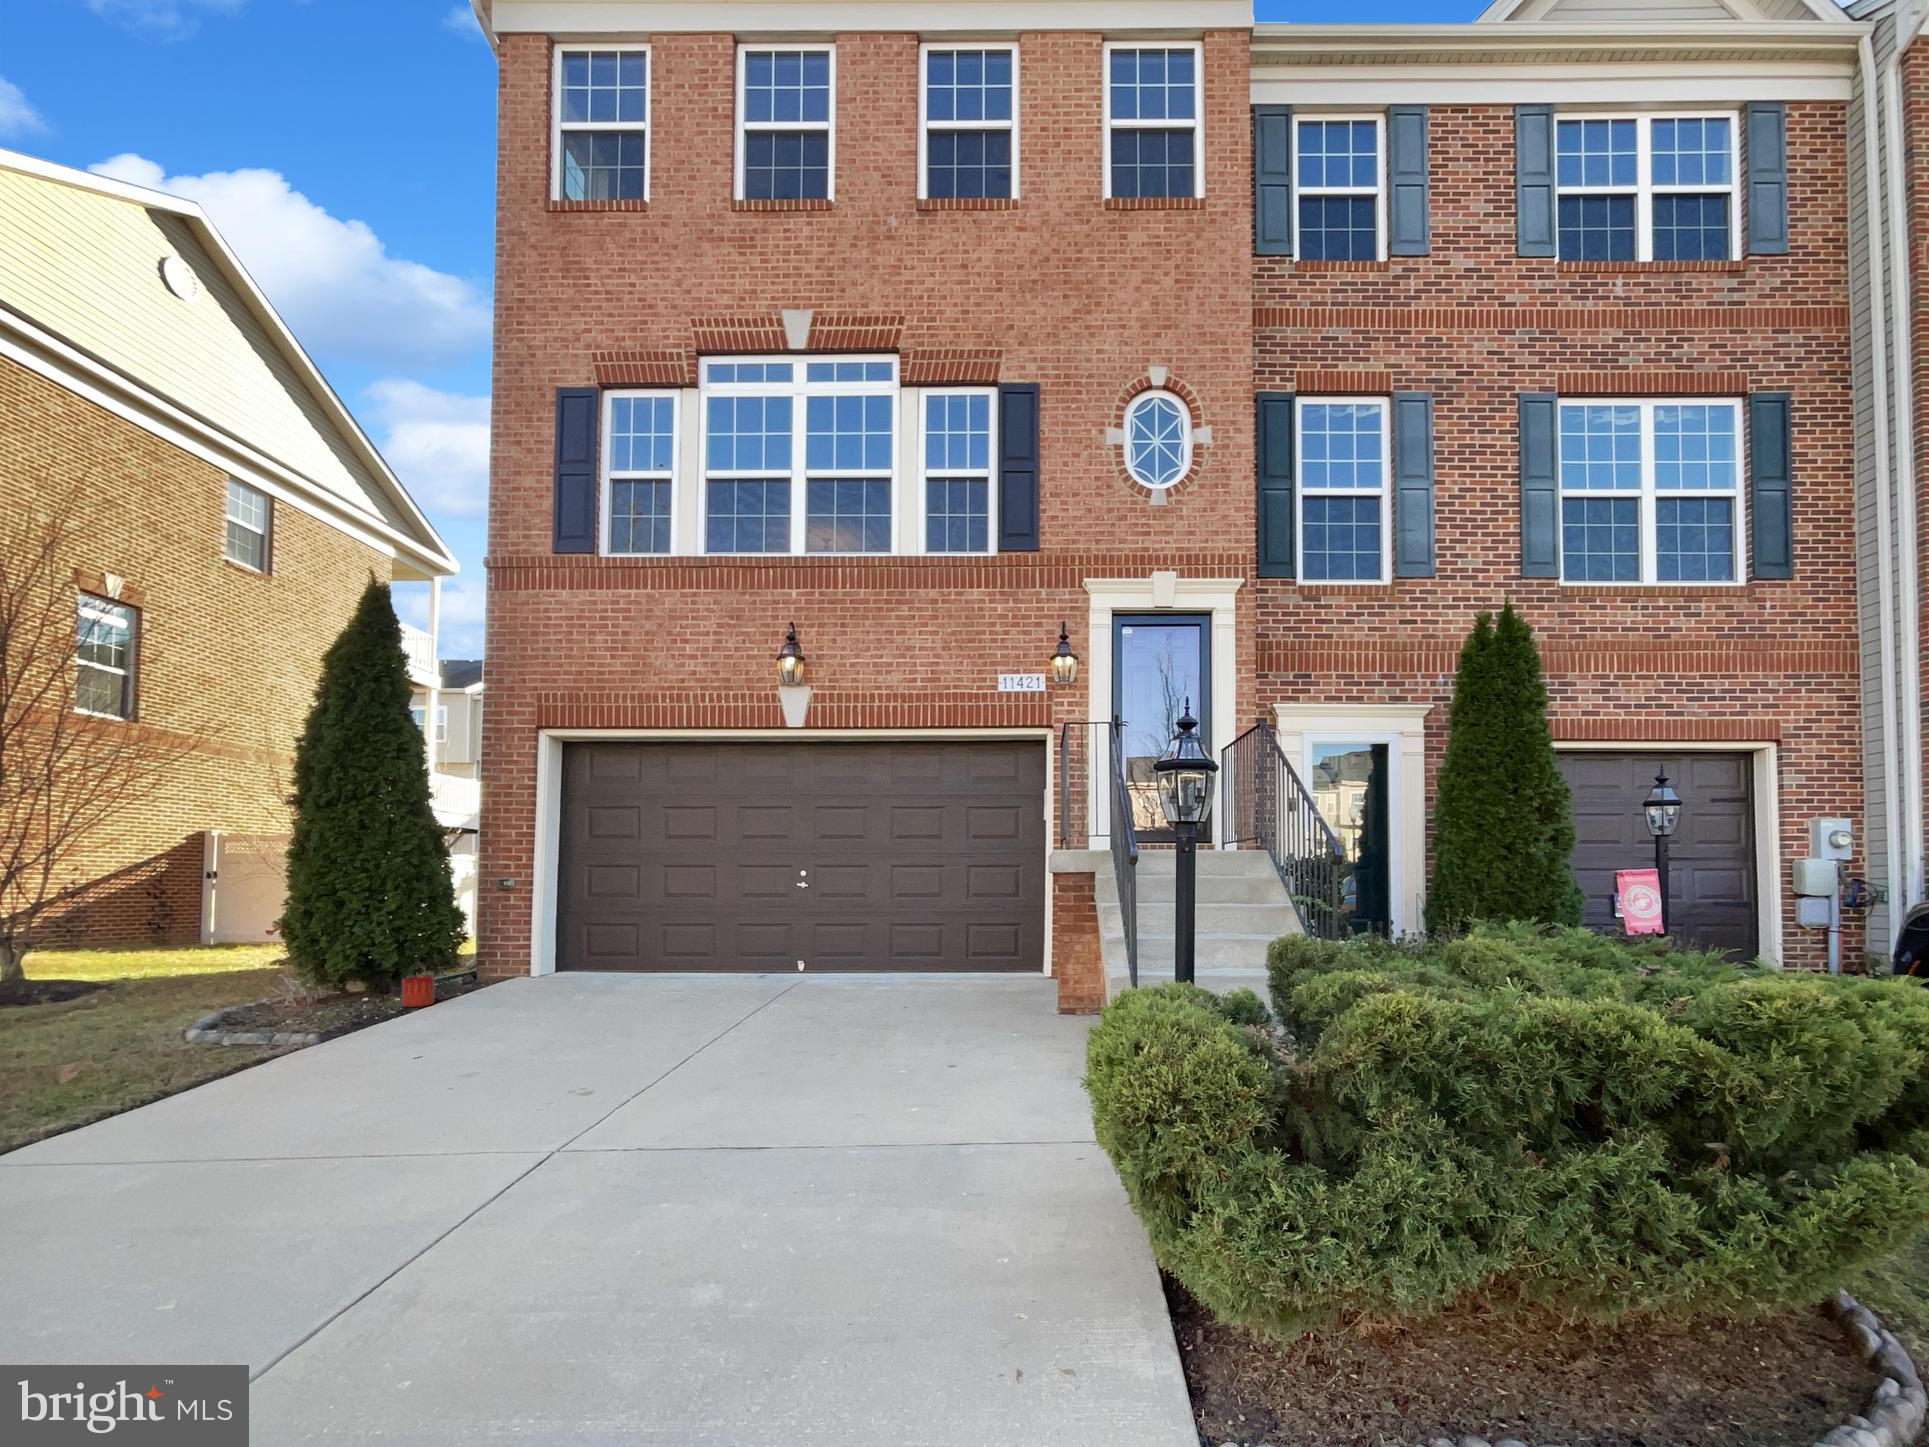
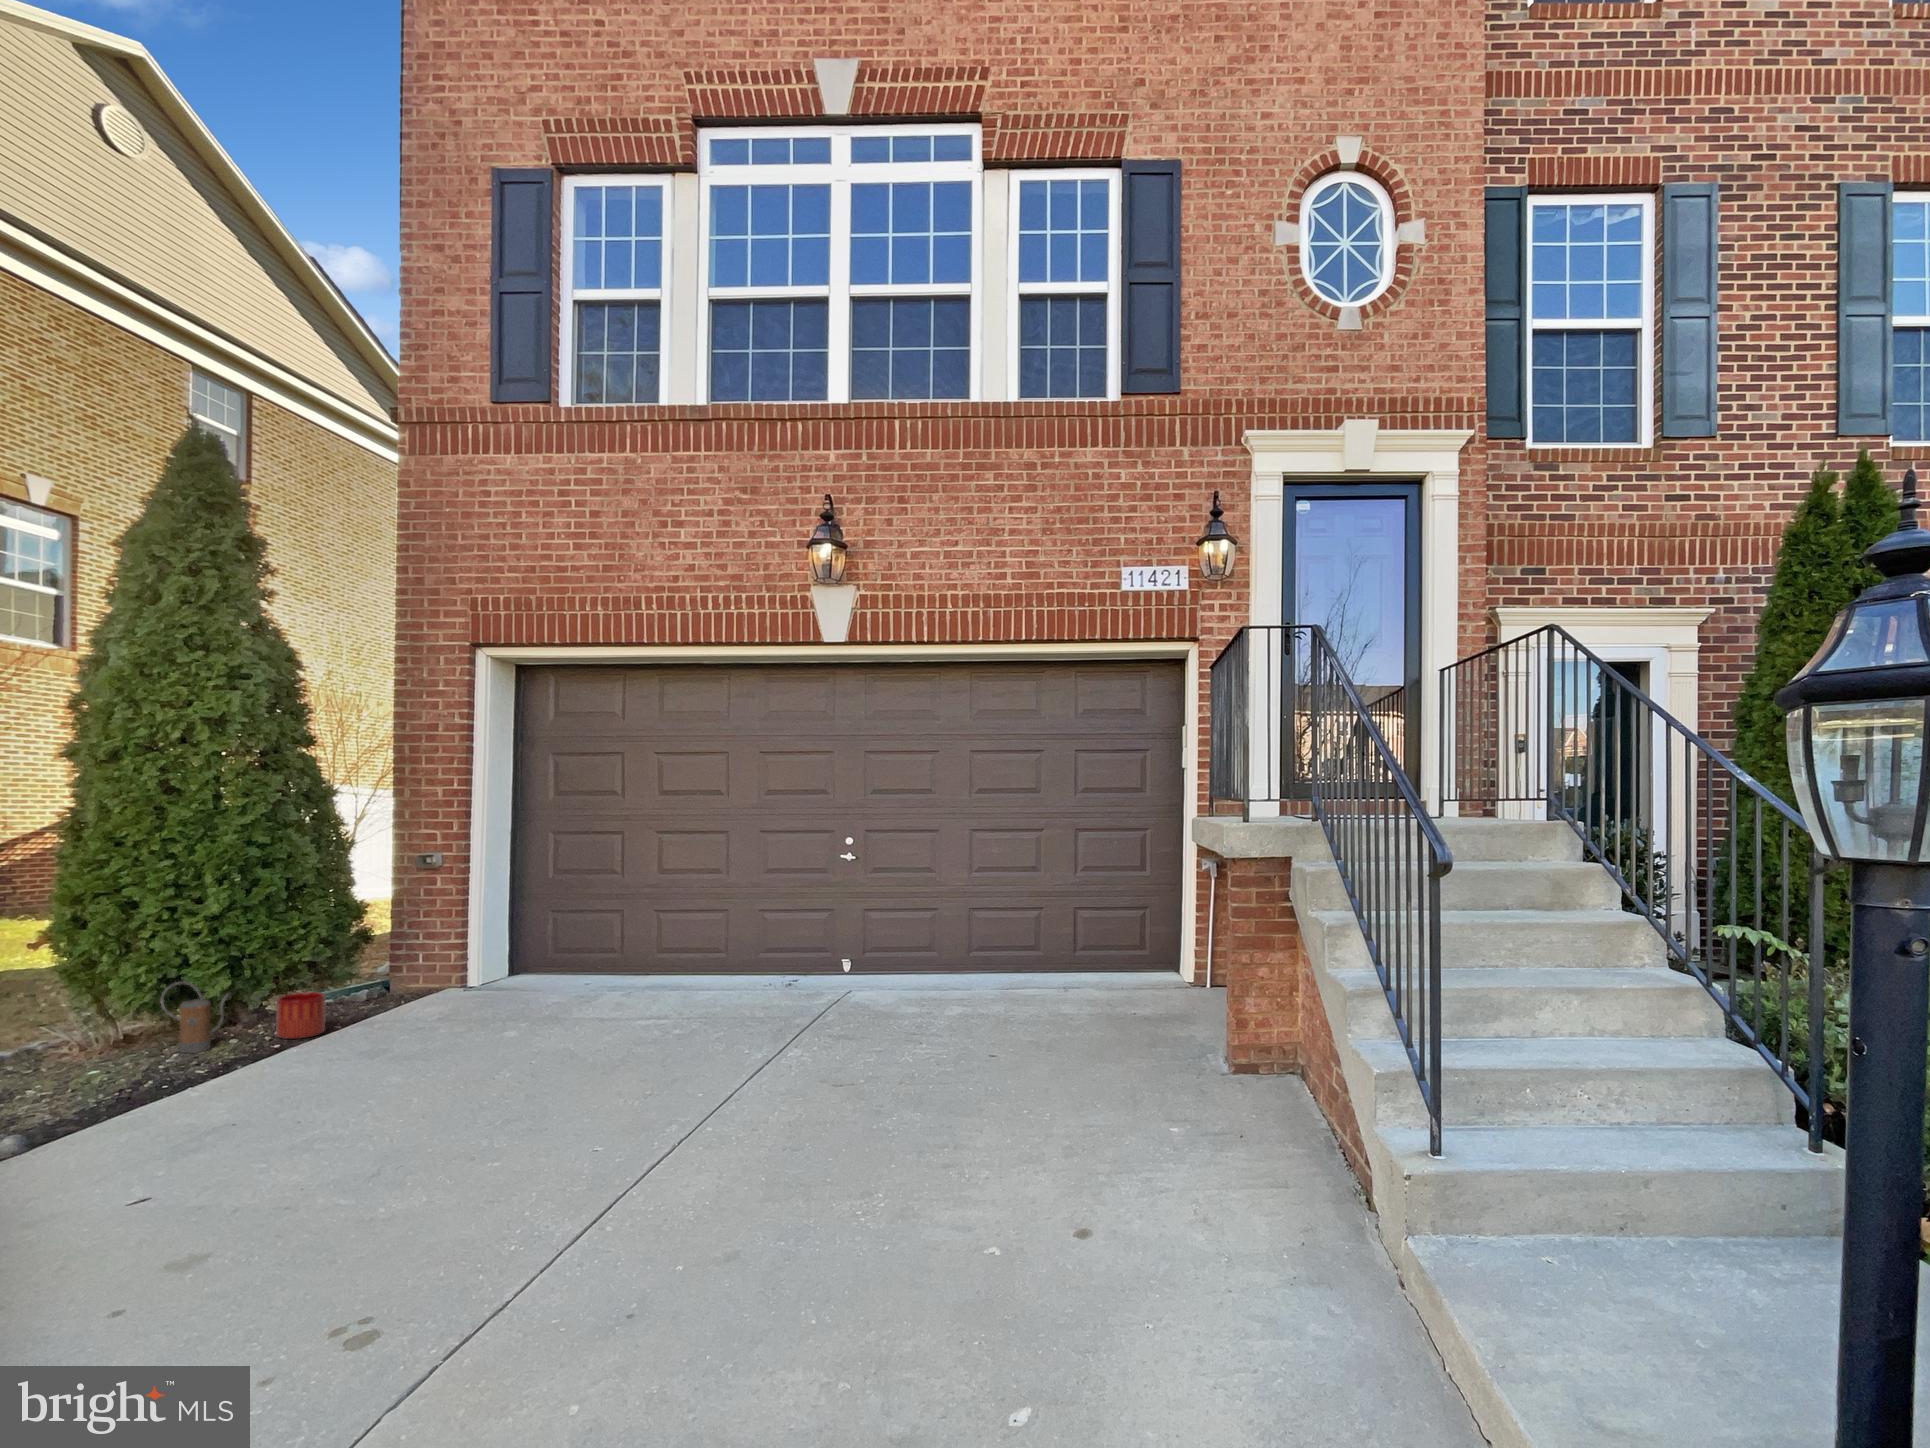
watering can: none [328,965,374,1014] -> present [160,981,230,1053]

